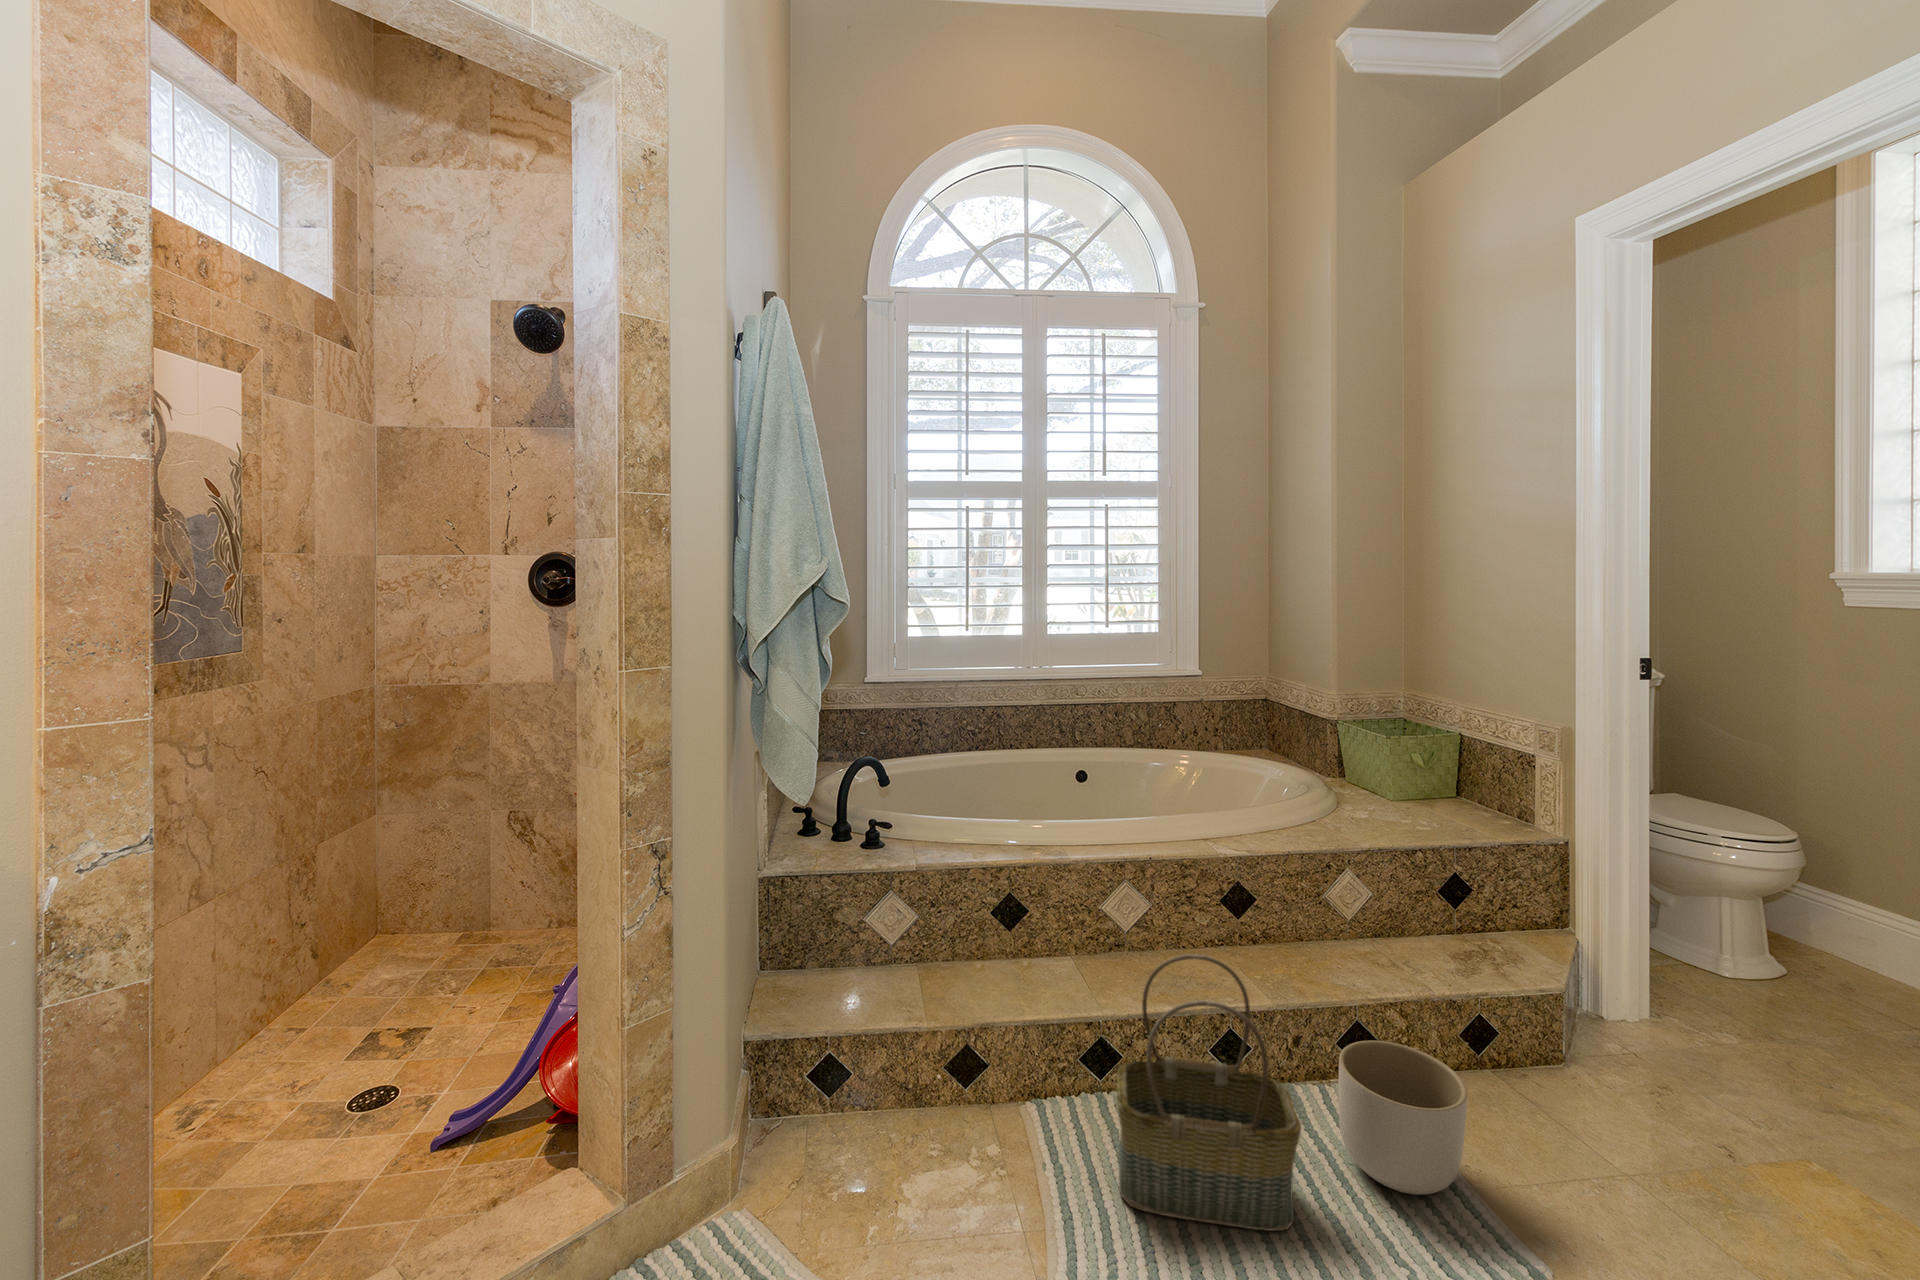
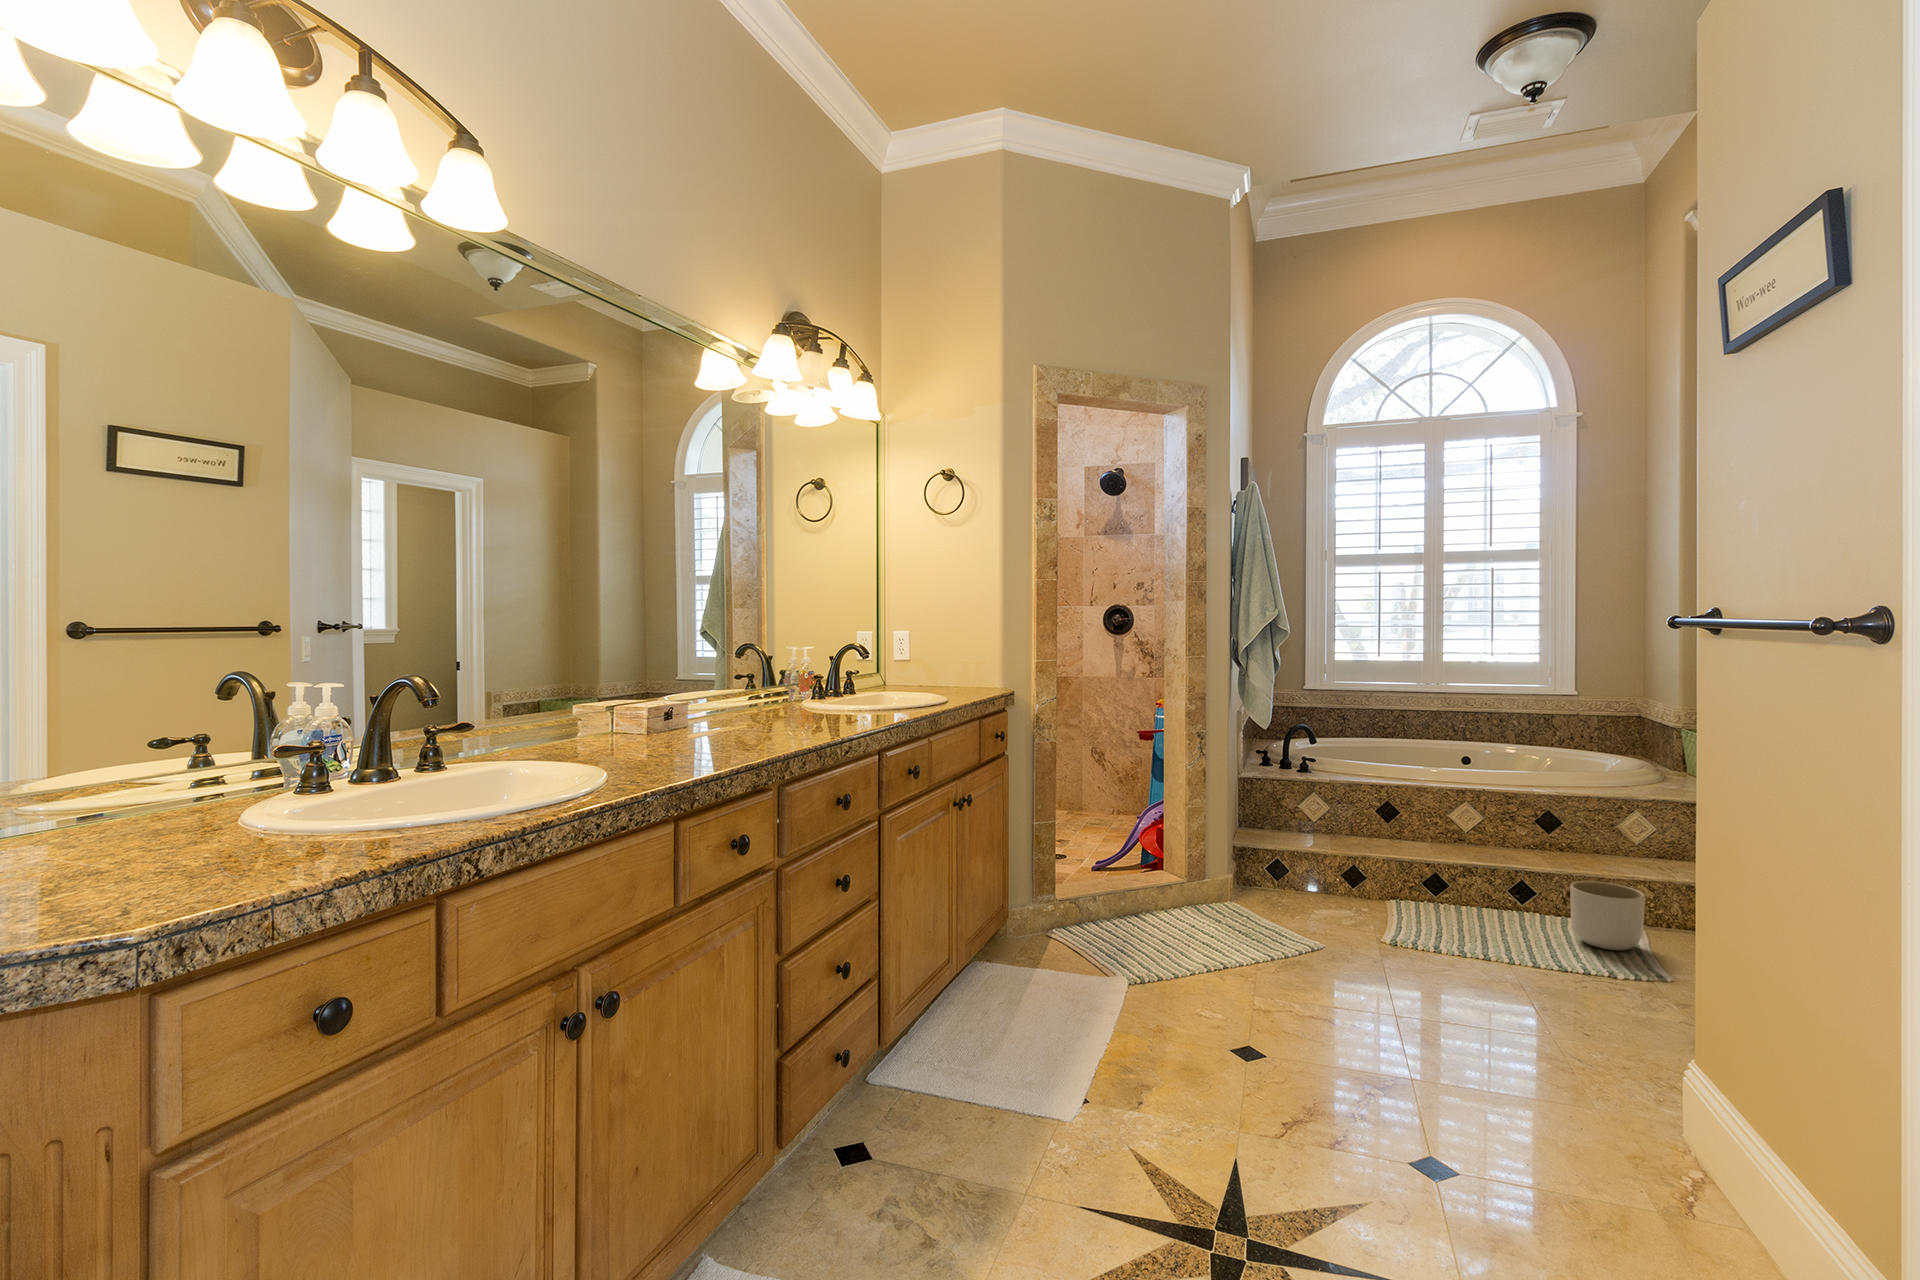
basket: present [1117,954,1301,1231] -> none [1429,816,1531,944]

